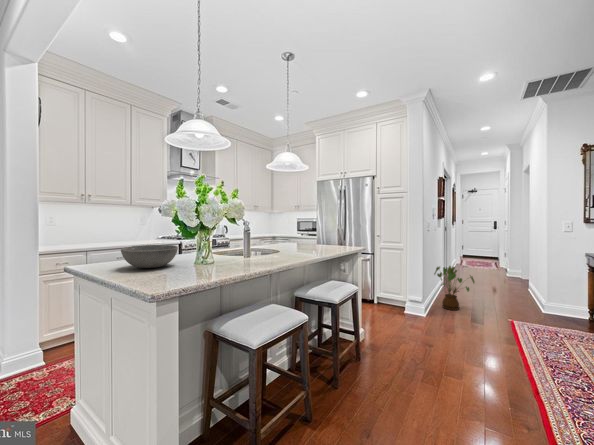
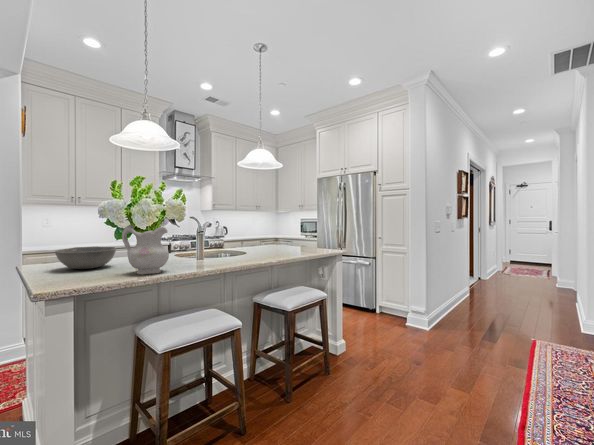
ceramic pitcher: none [200,223,243,272] -> present [122,226,169,274]
house plant: present [434,266,474,310] -> none [447,273,493,324]

